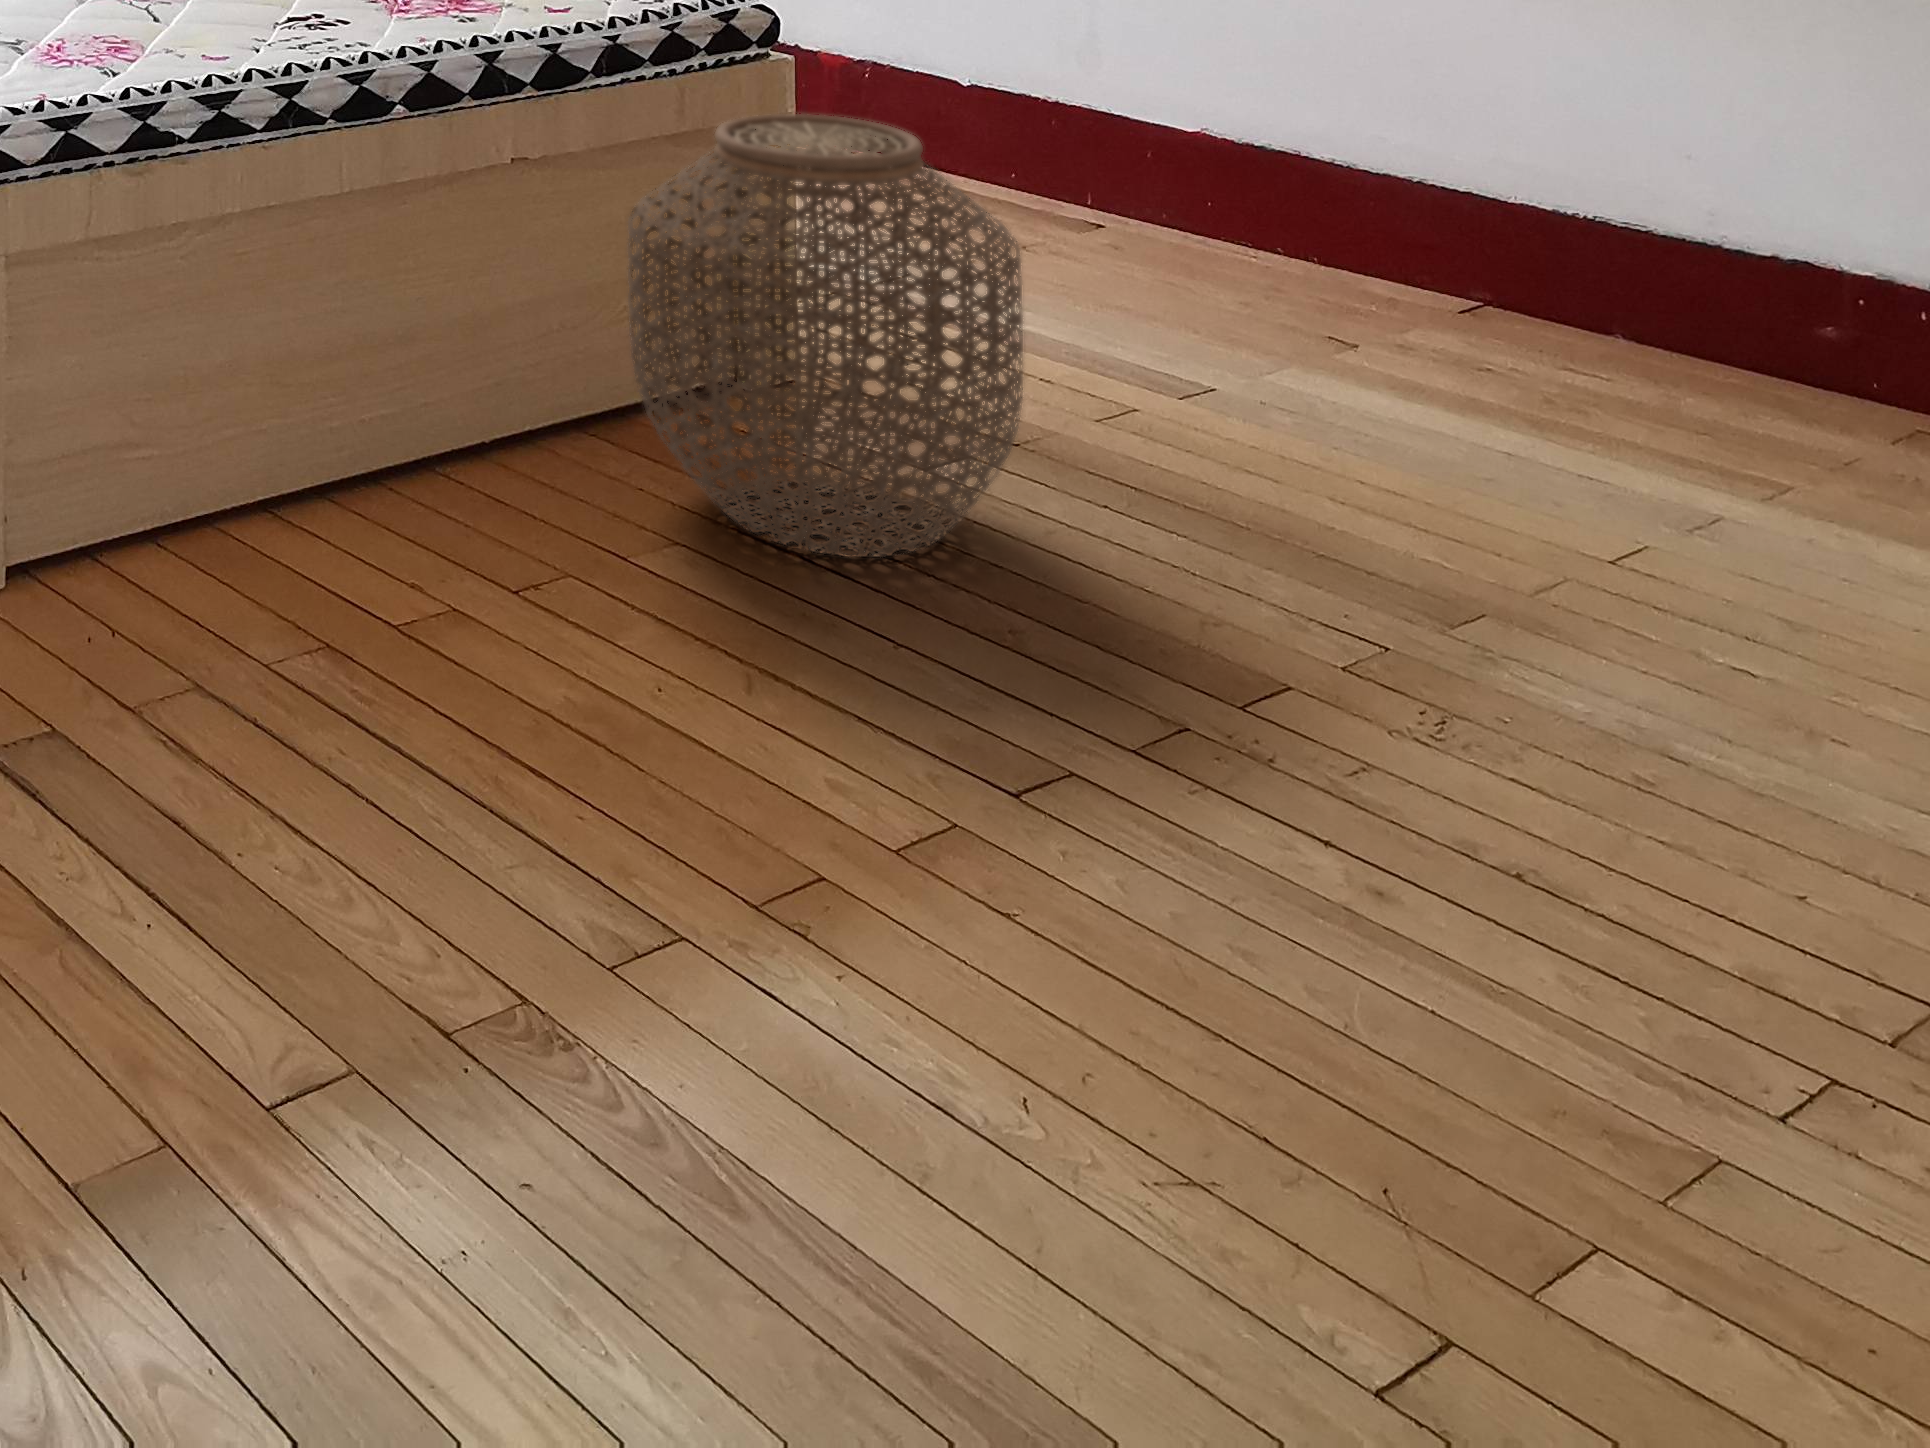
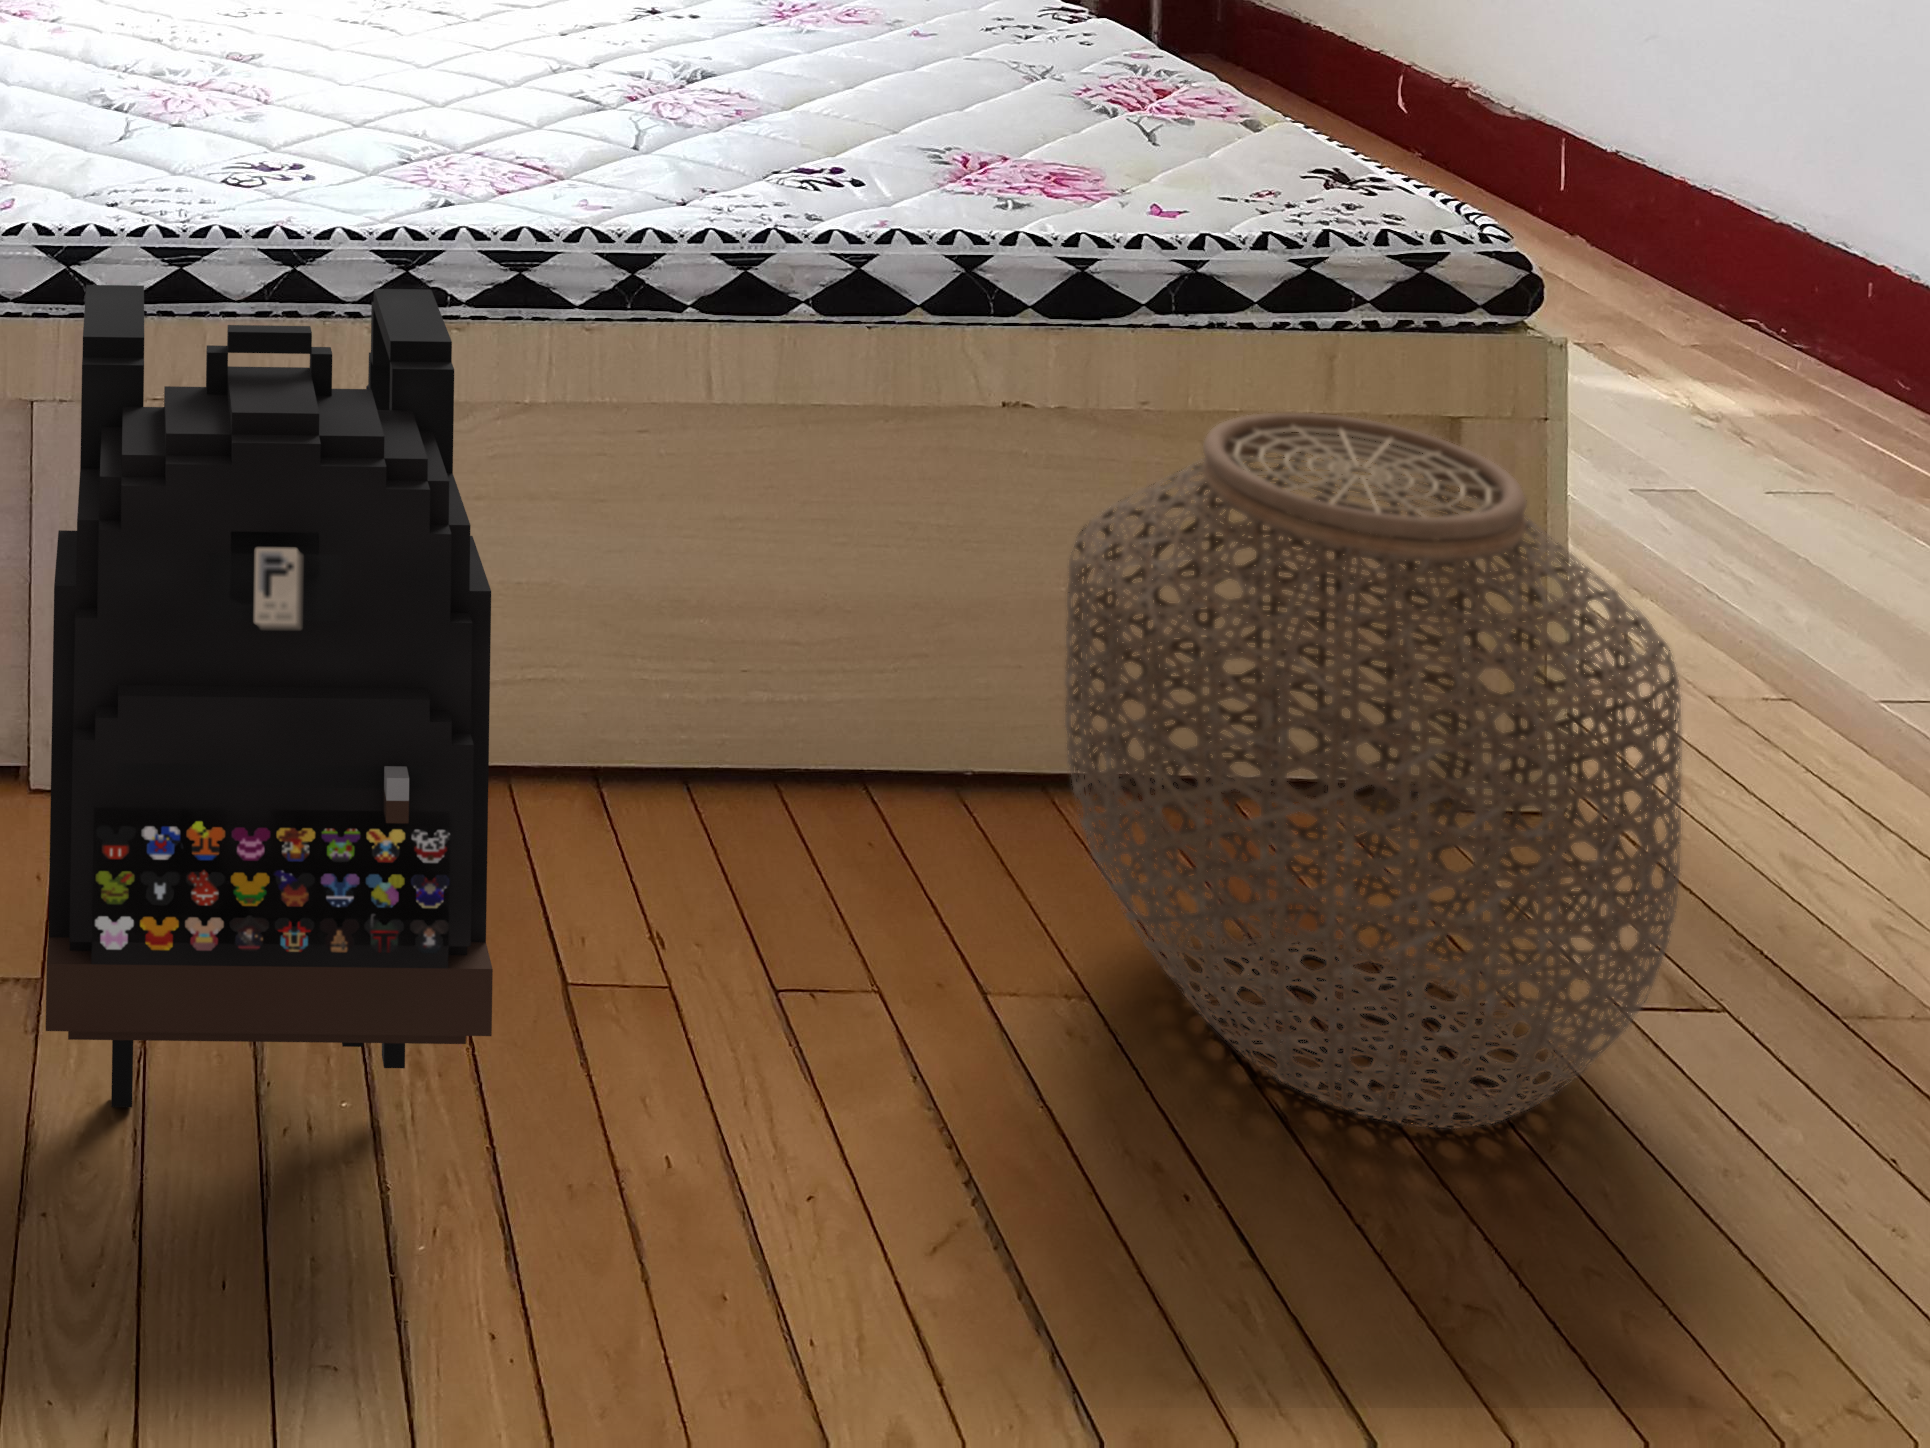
backpack: none [58,103,495,766] -> present [46,285,493,1107]

